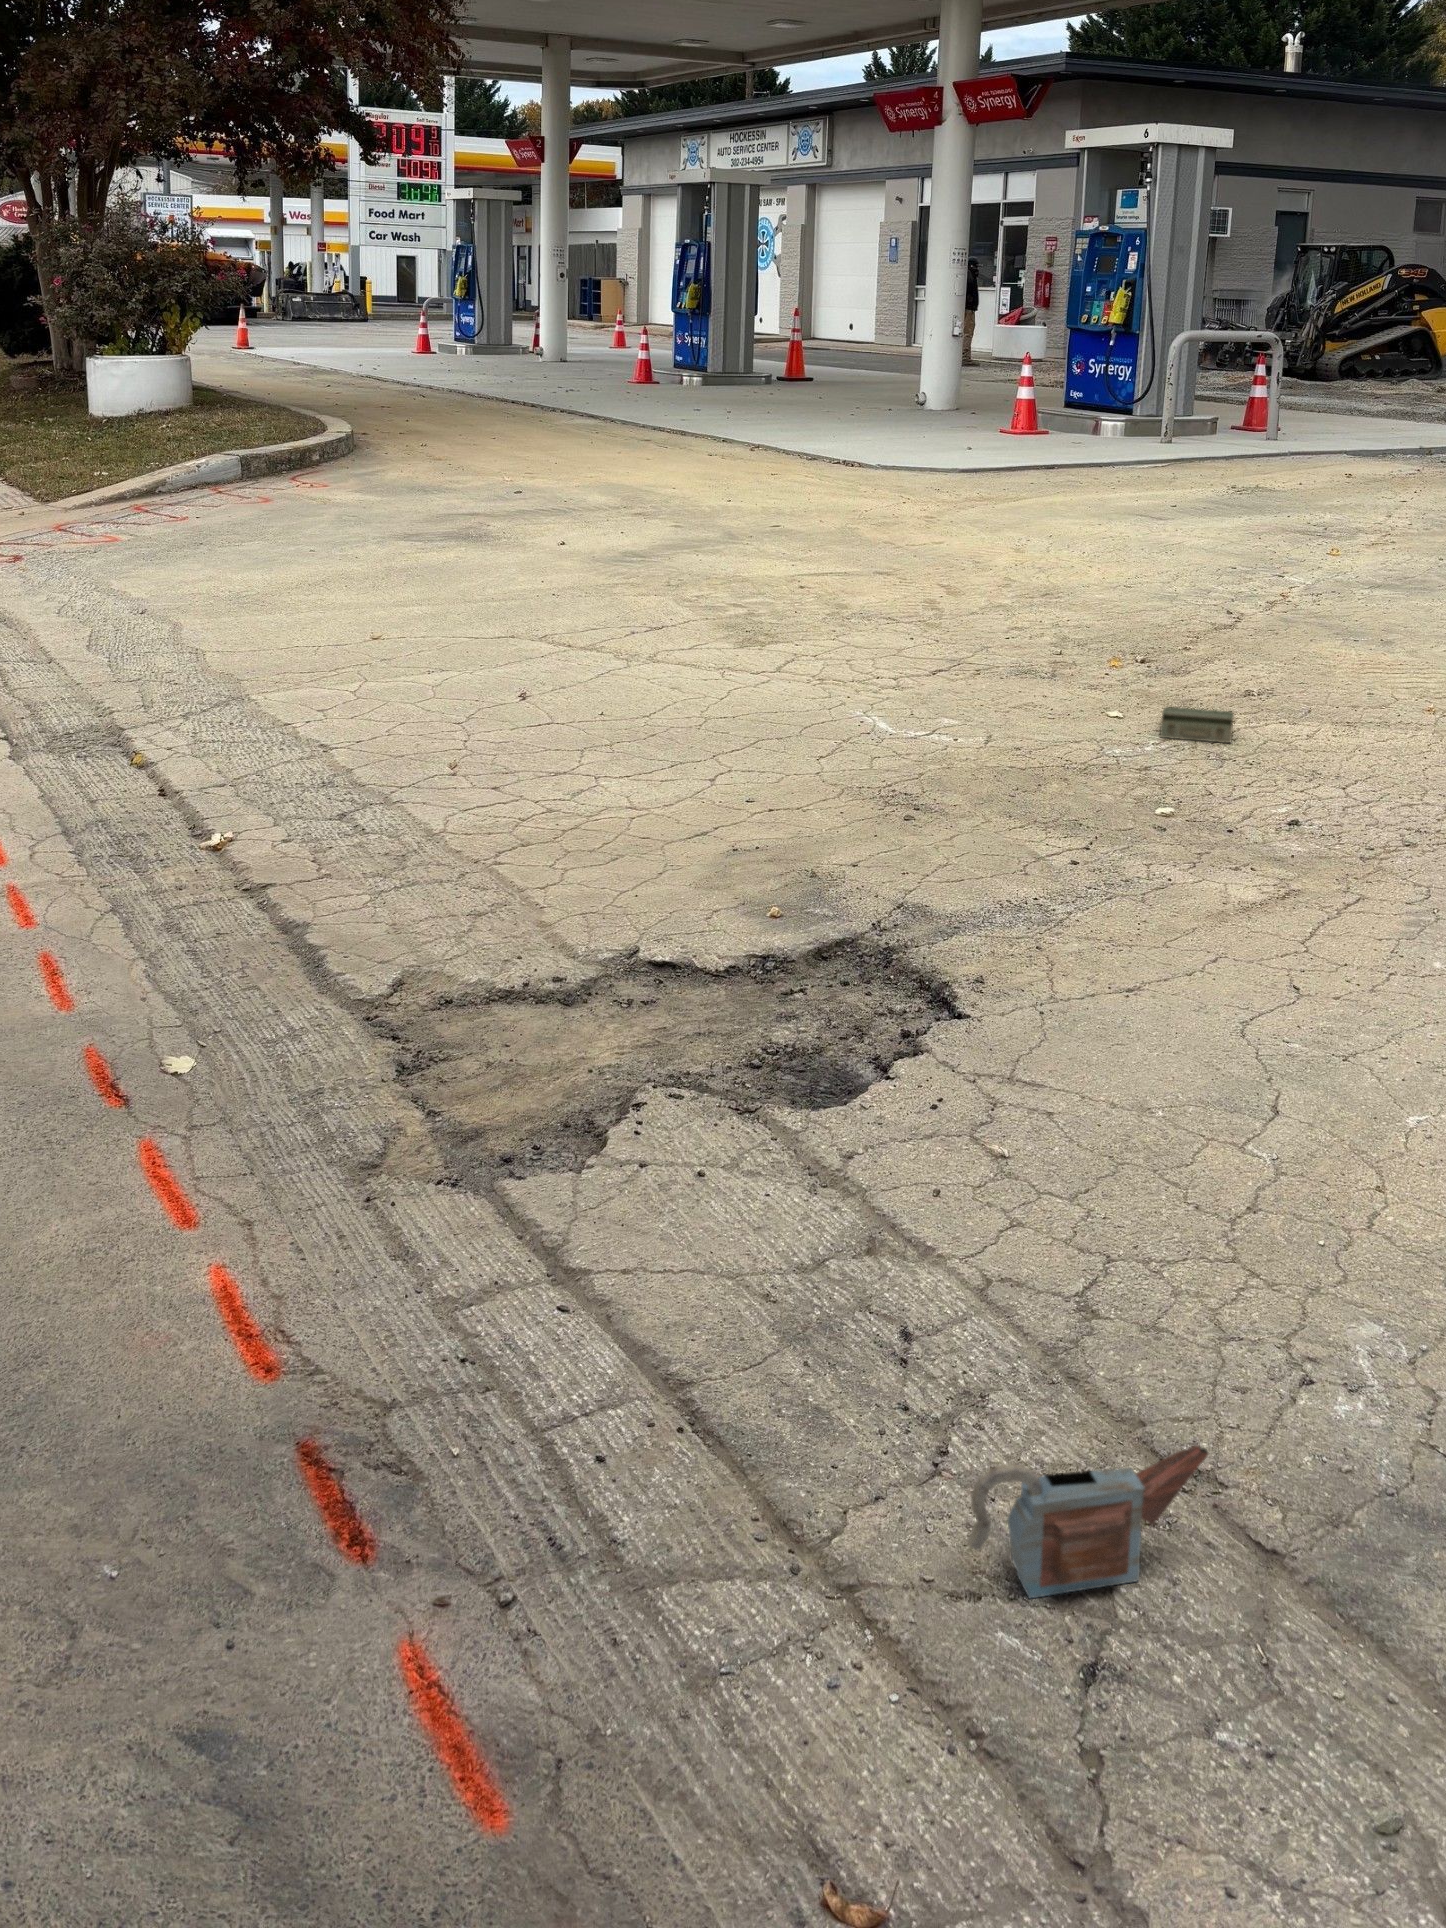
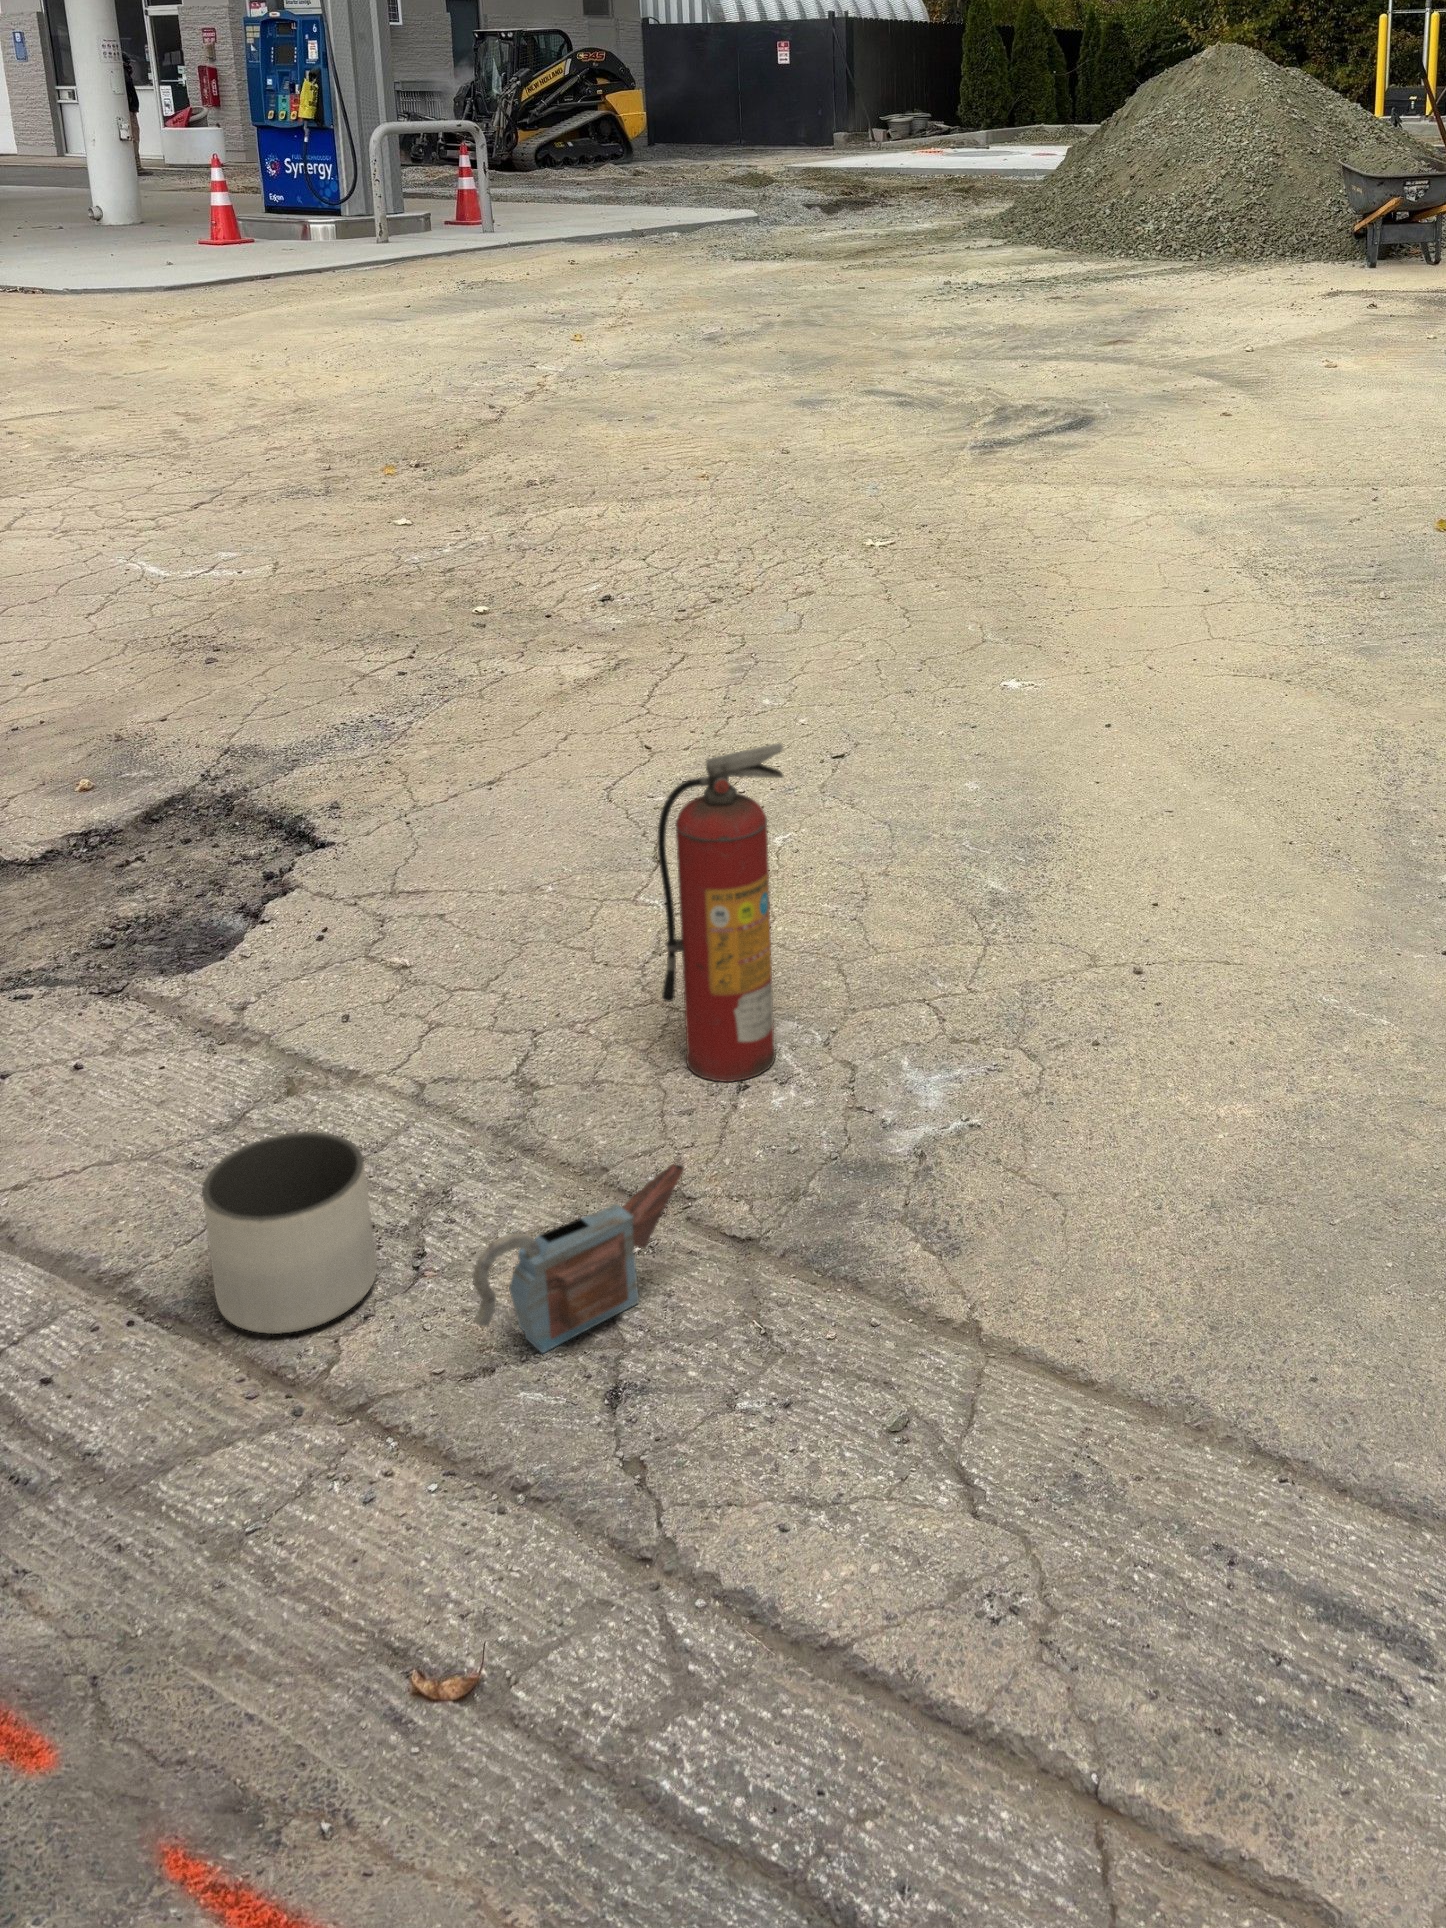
toolbox: present [1160,707,1234,743] -> none [452,505,526,541]
fire extinguisher: none [1237,1020,1404,1372] -> present [658,743,783,1082]
planter: none [755,1292,902,1489] -> present [202,1132,377,1334]

